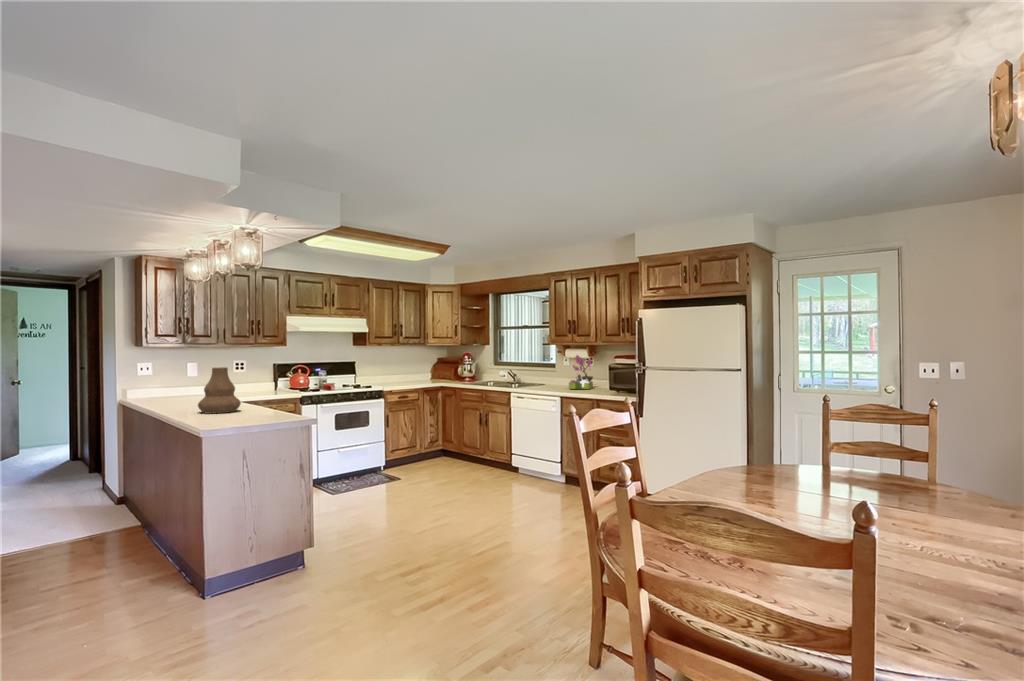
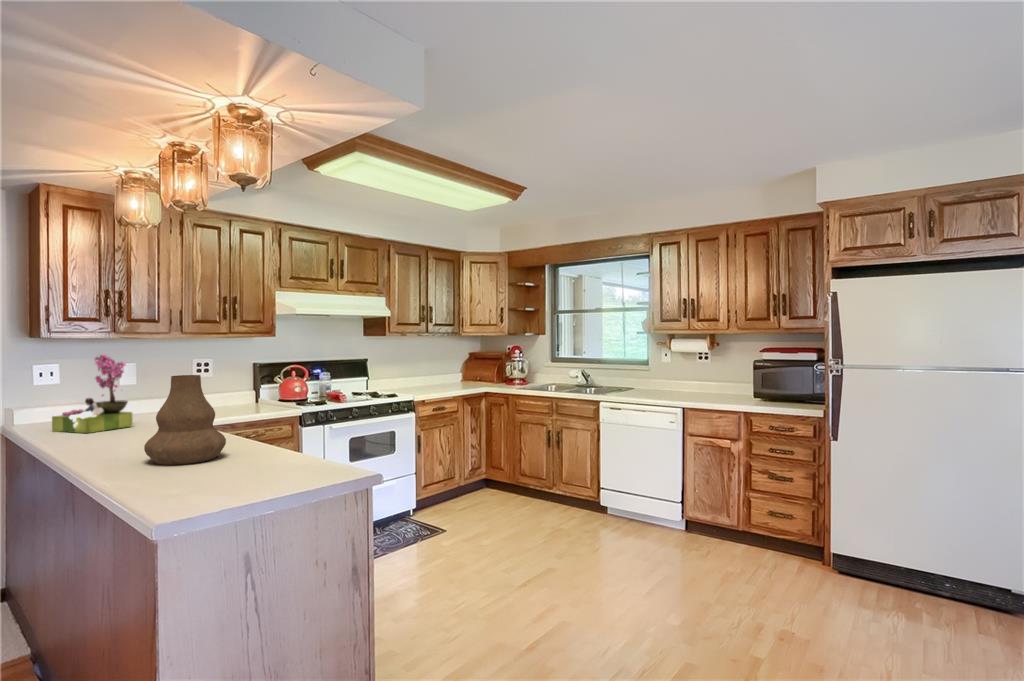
flower arrangement: present [569,355,593,389] -> present [52,354,132,433]

